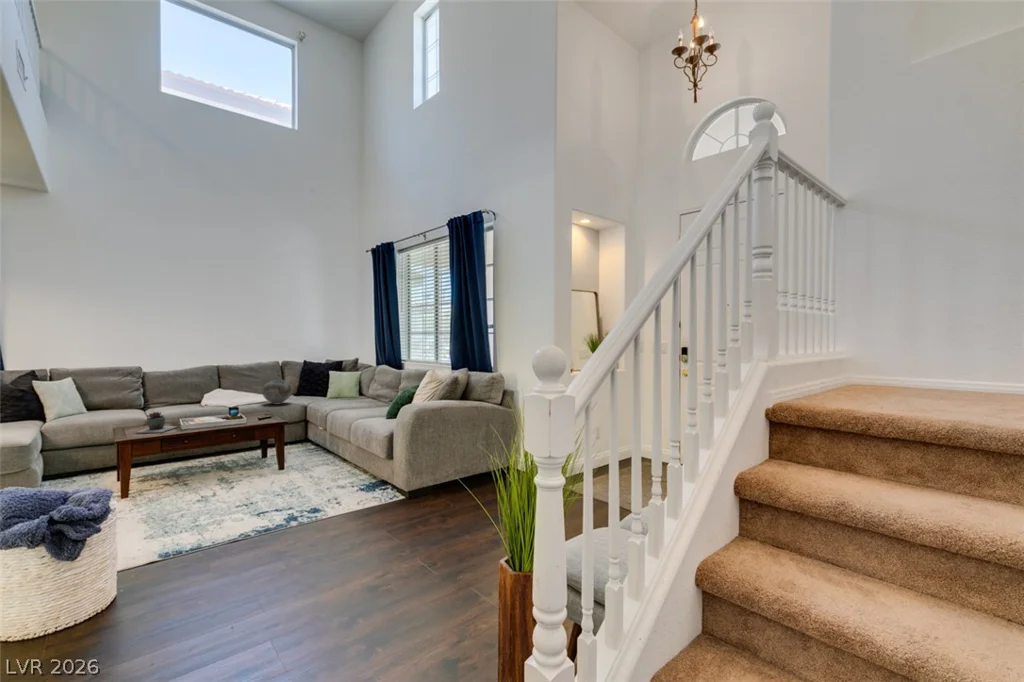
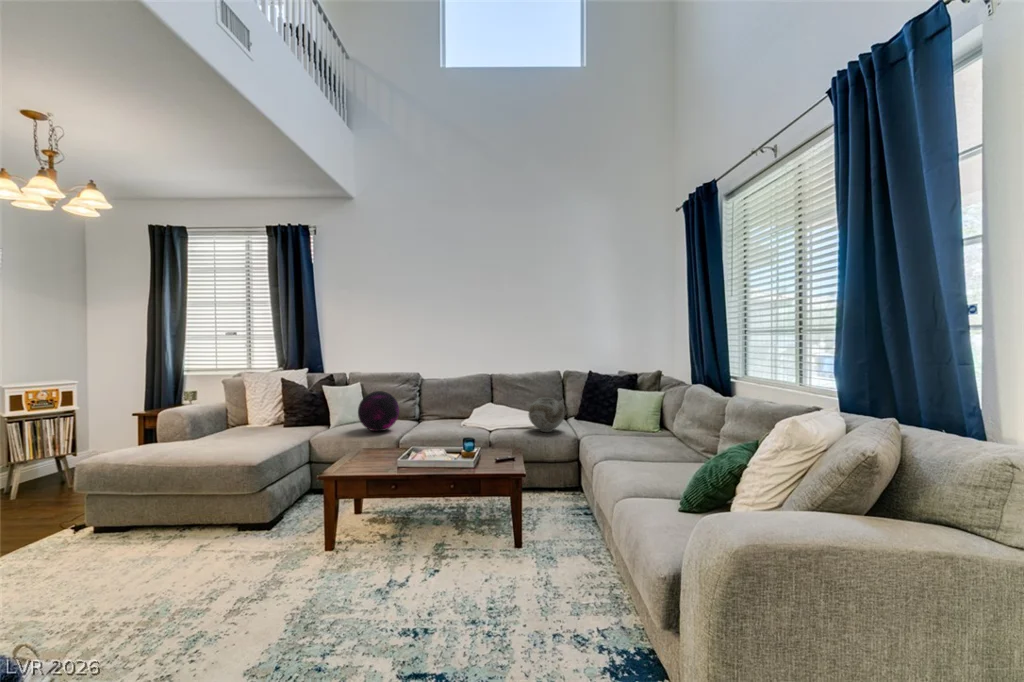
decorative orb: none [93,382,139,417] -> present [358,391,399,431]
succulent plant: present [136,412,177,433] -> none [356,438,404,469]

